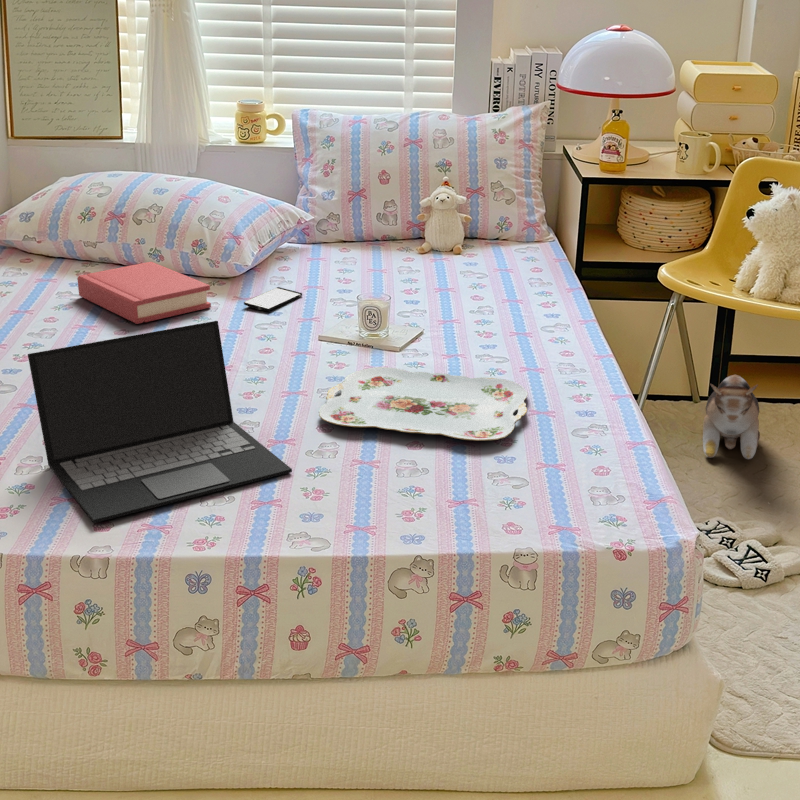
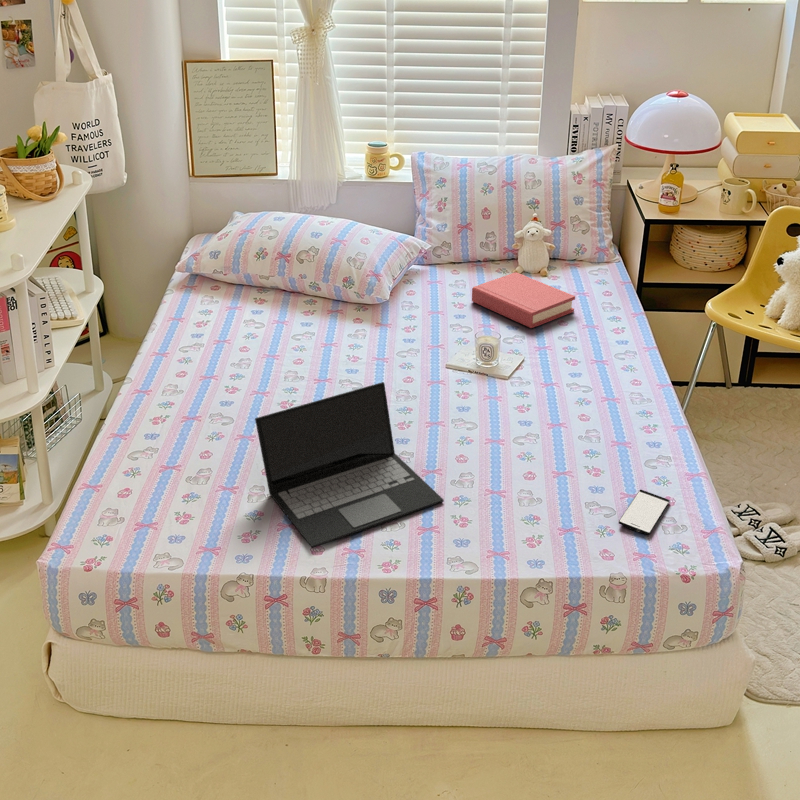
hardback book: present [77,262,211,324] -> present [472,272,575,328]
smartphone: present [244,287,302,311] -> present [619,490,670,535]
serving tray: present [319,367,528,441] -> none [457,400,611,475]
plush toy: present [703,374,760,459] -> none [735,384,782,447]

